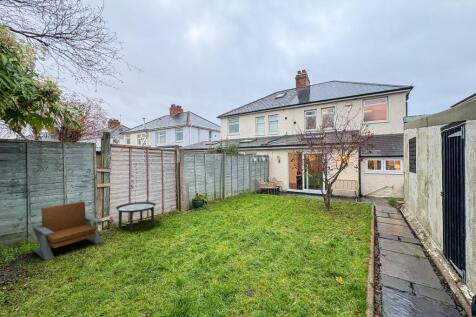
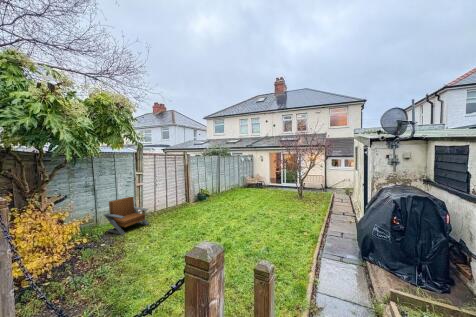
round table: present [116,202,156,232] -> none [150,196,178,218]

